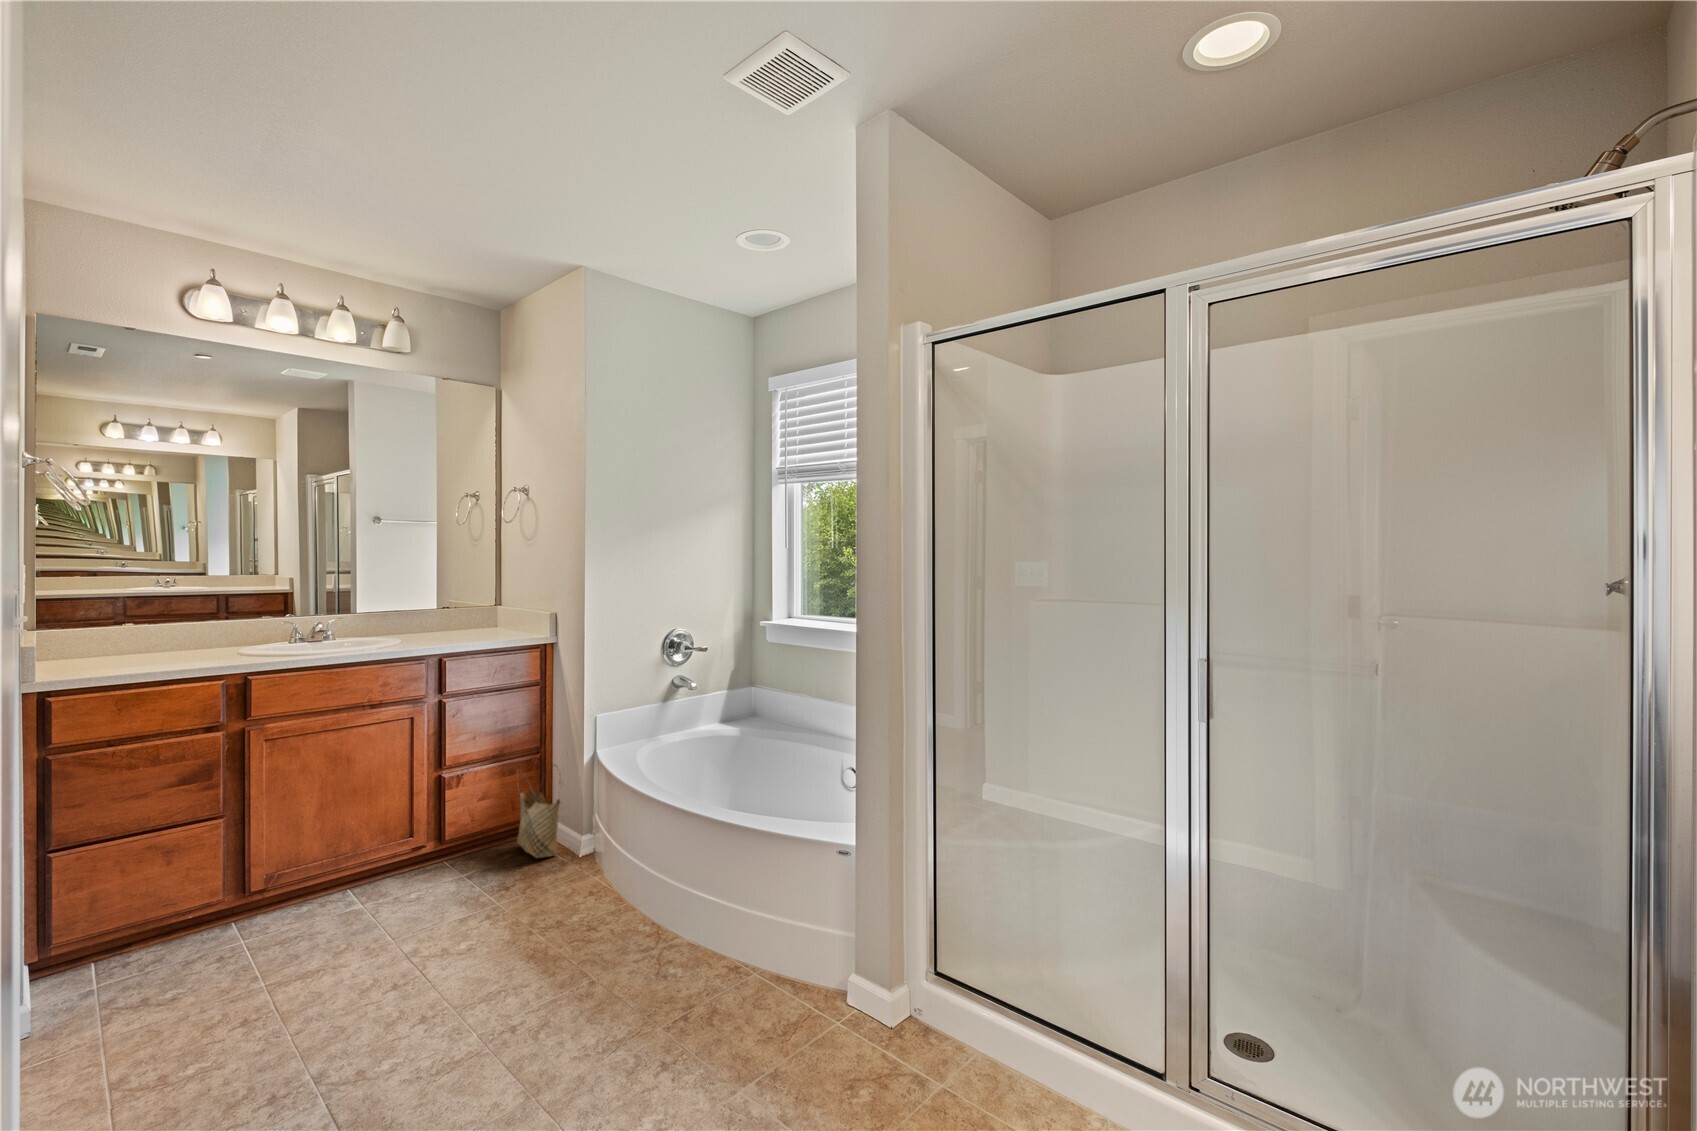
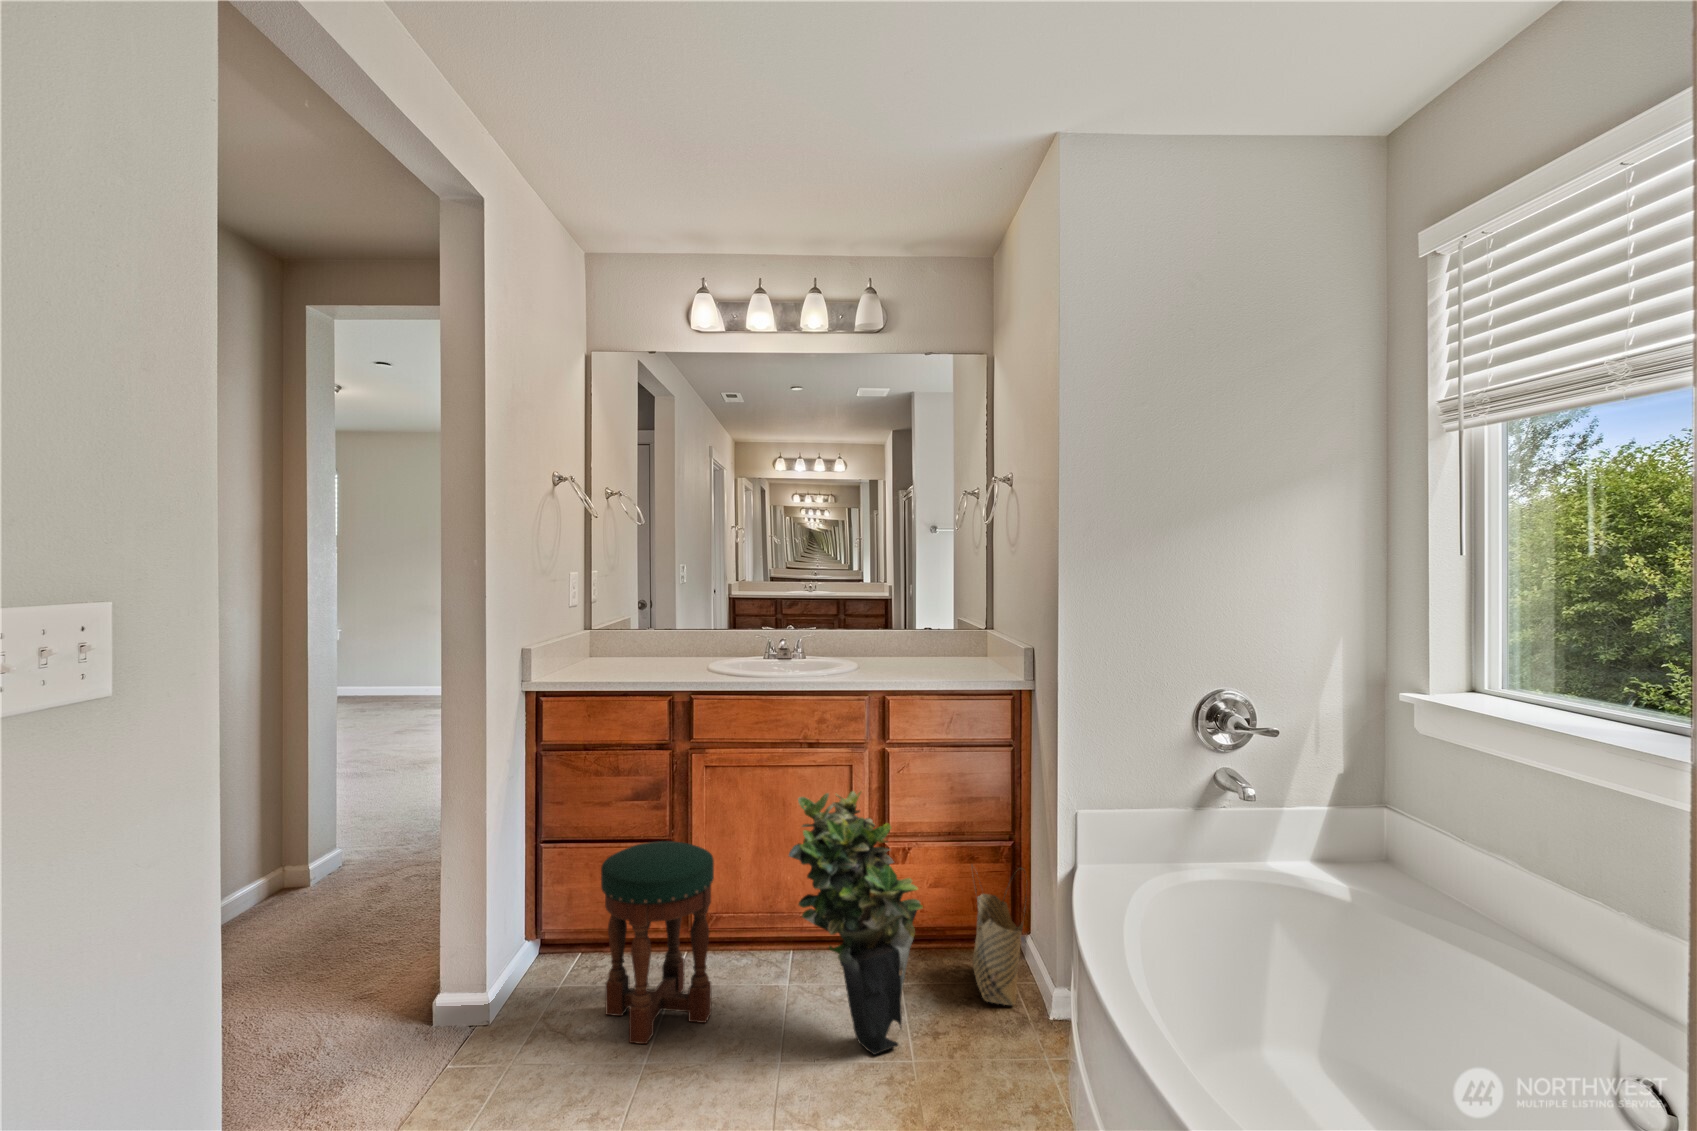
potted plant: none [382,729,498,909] -> present [789,791,923,1055]
stool: none [180,804,306,978] -> present [601,841,714,1044]

